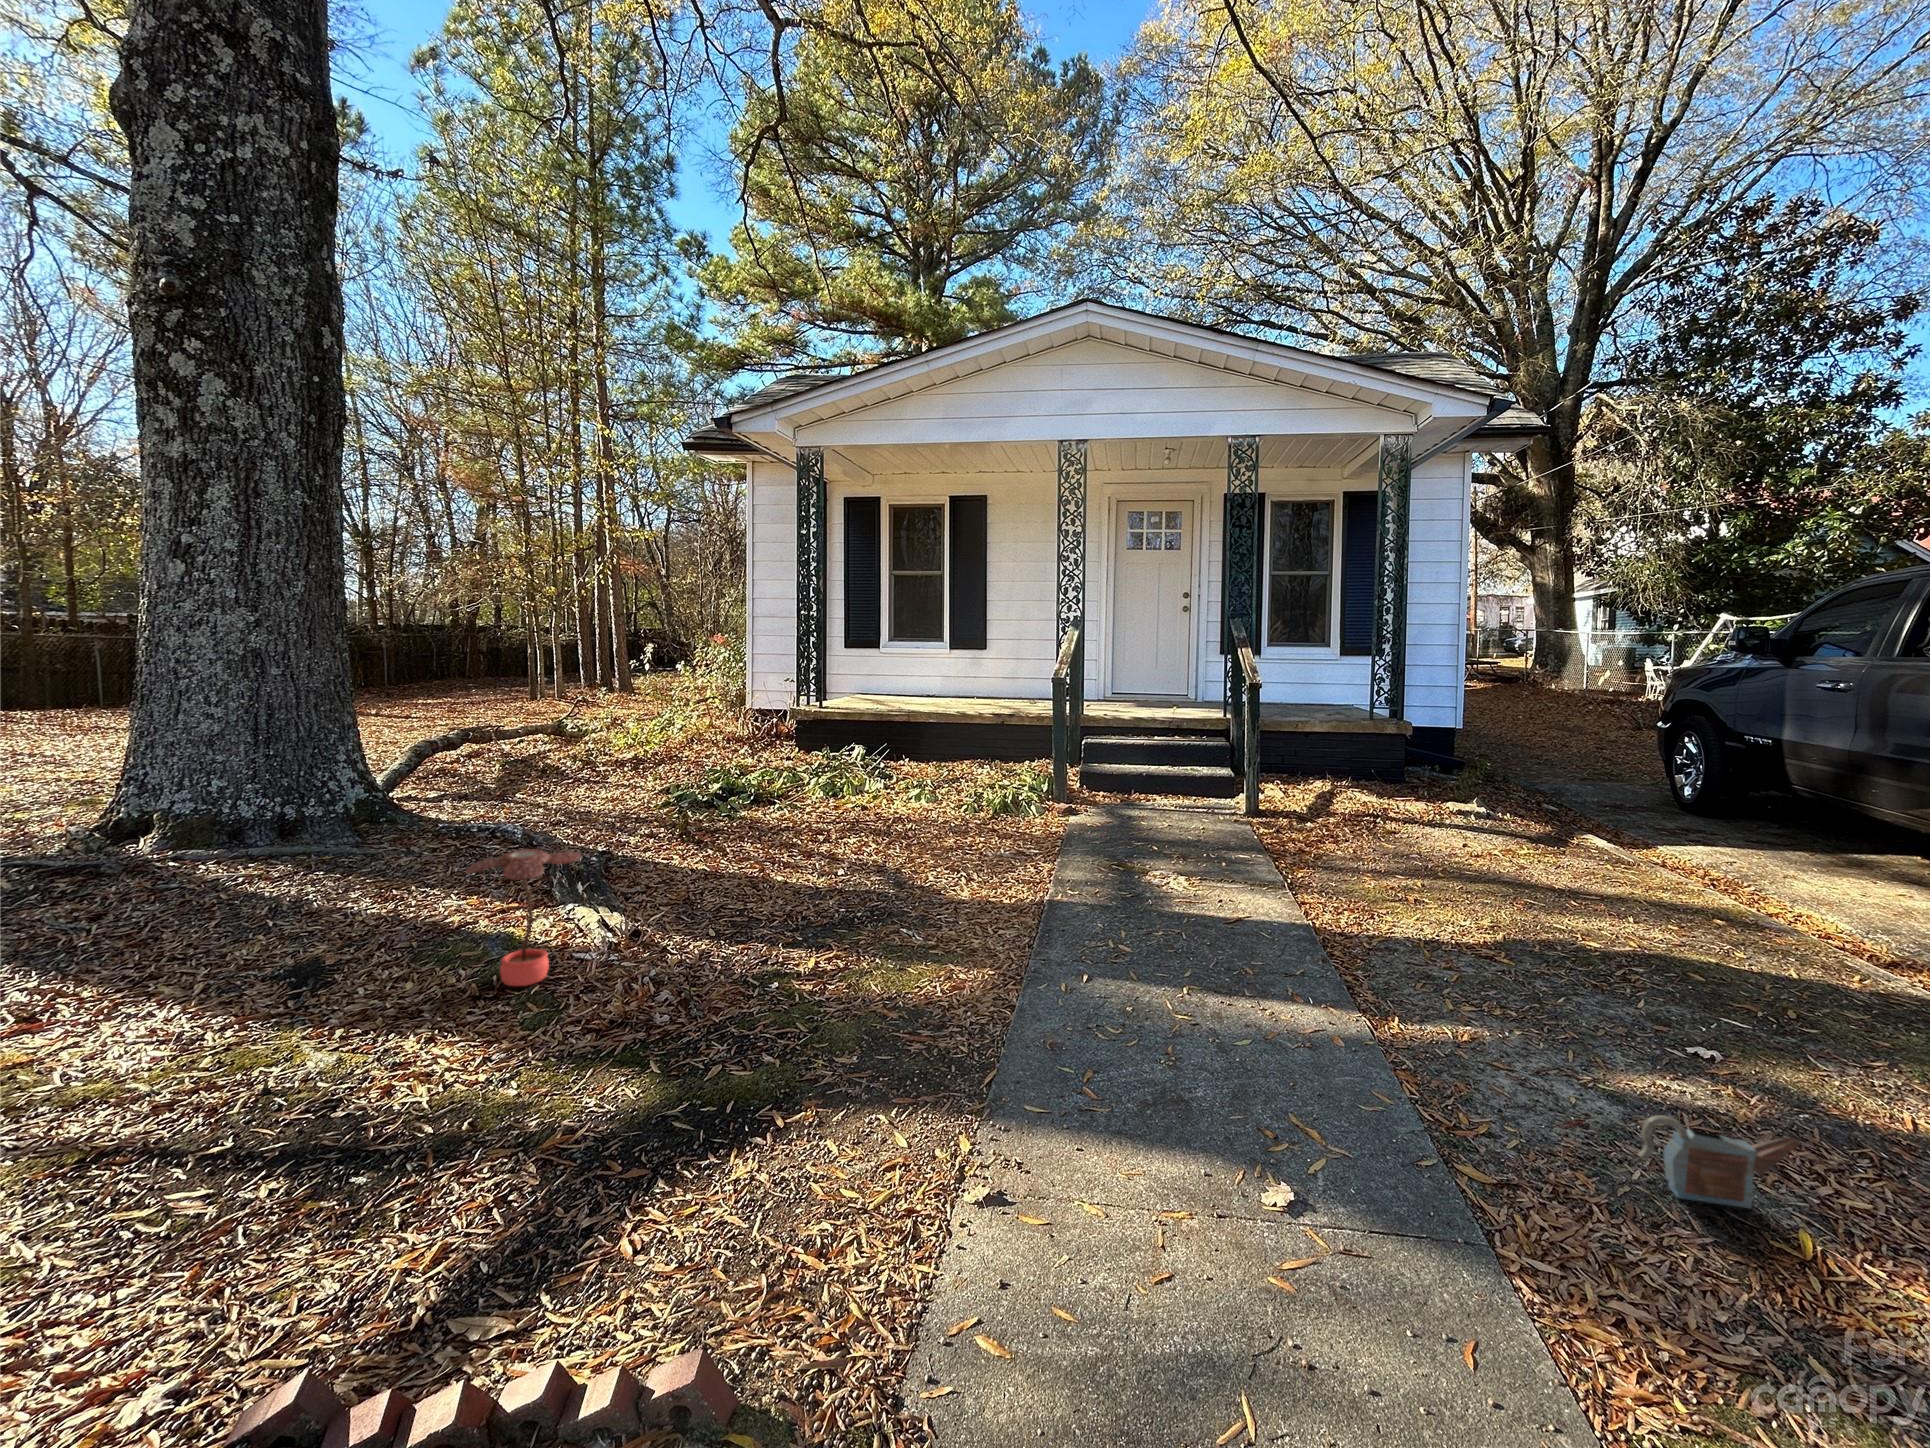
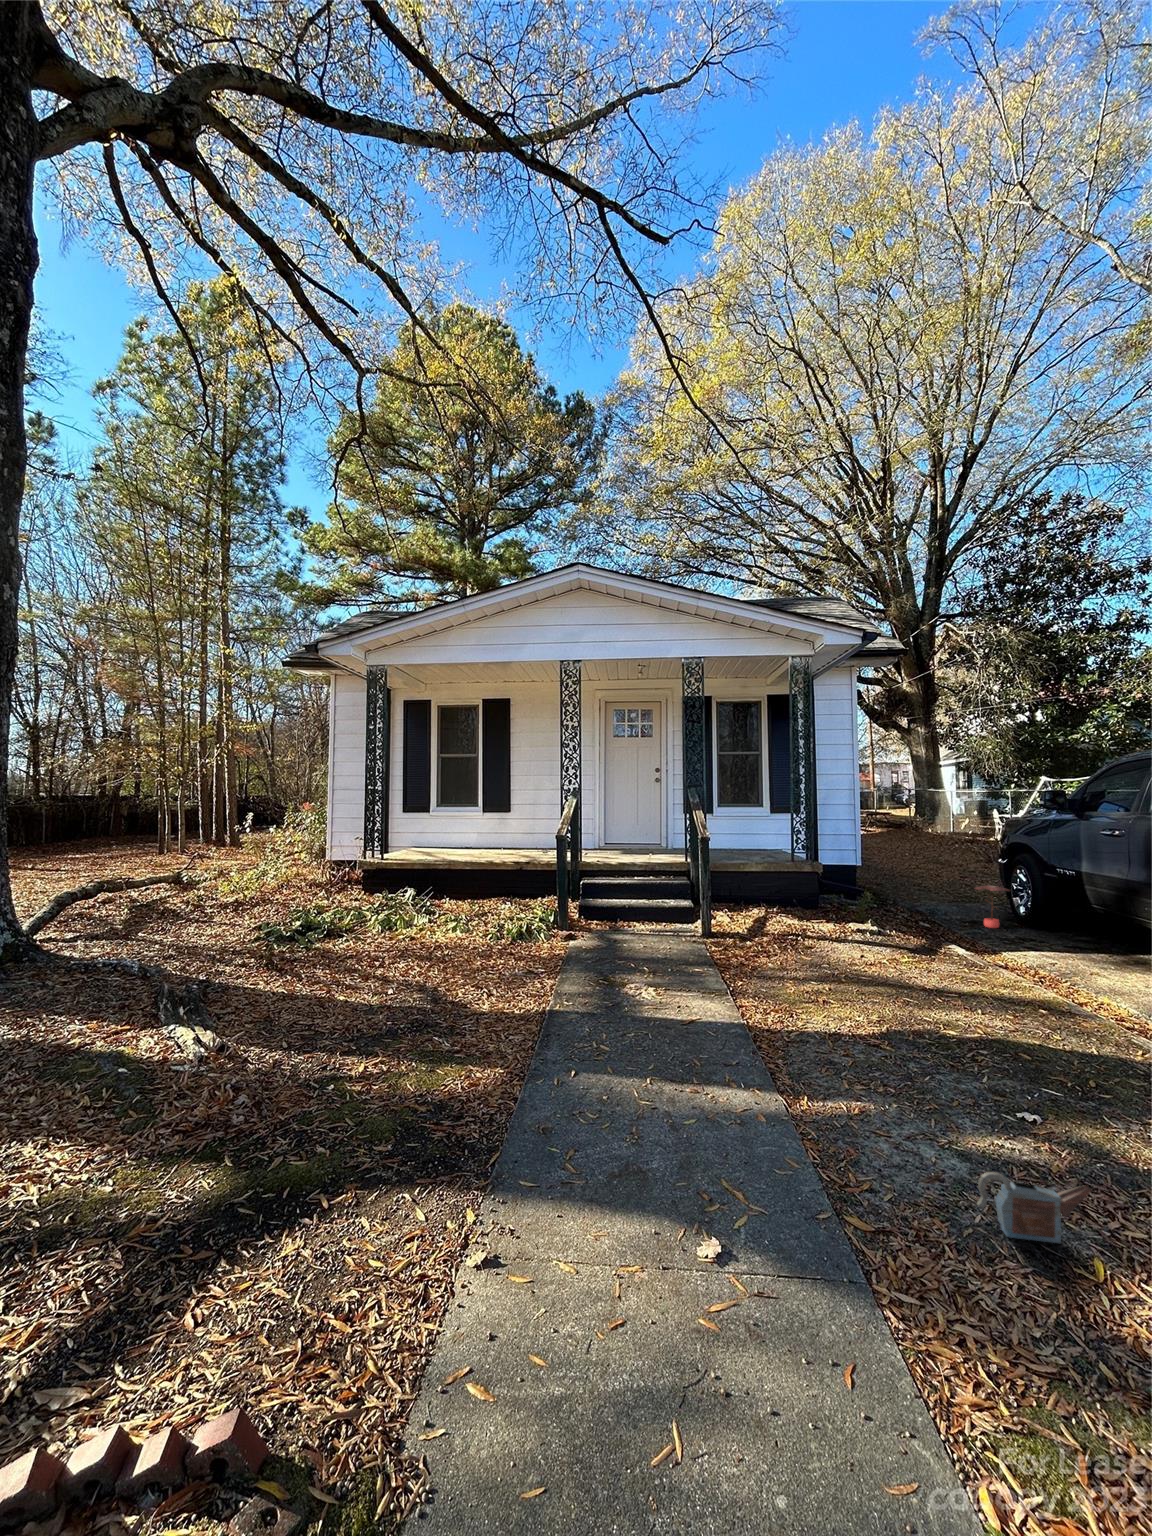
potted plant: present [466,849,581,986] -> present [975,885,1009,928]

